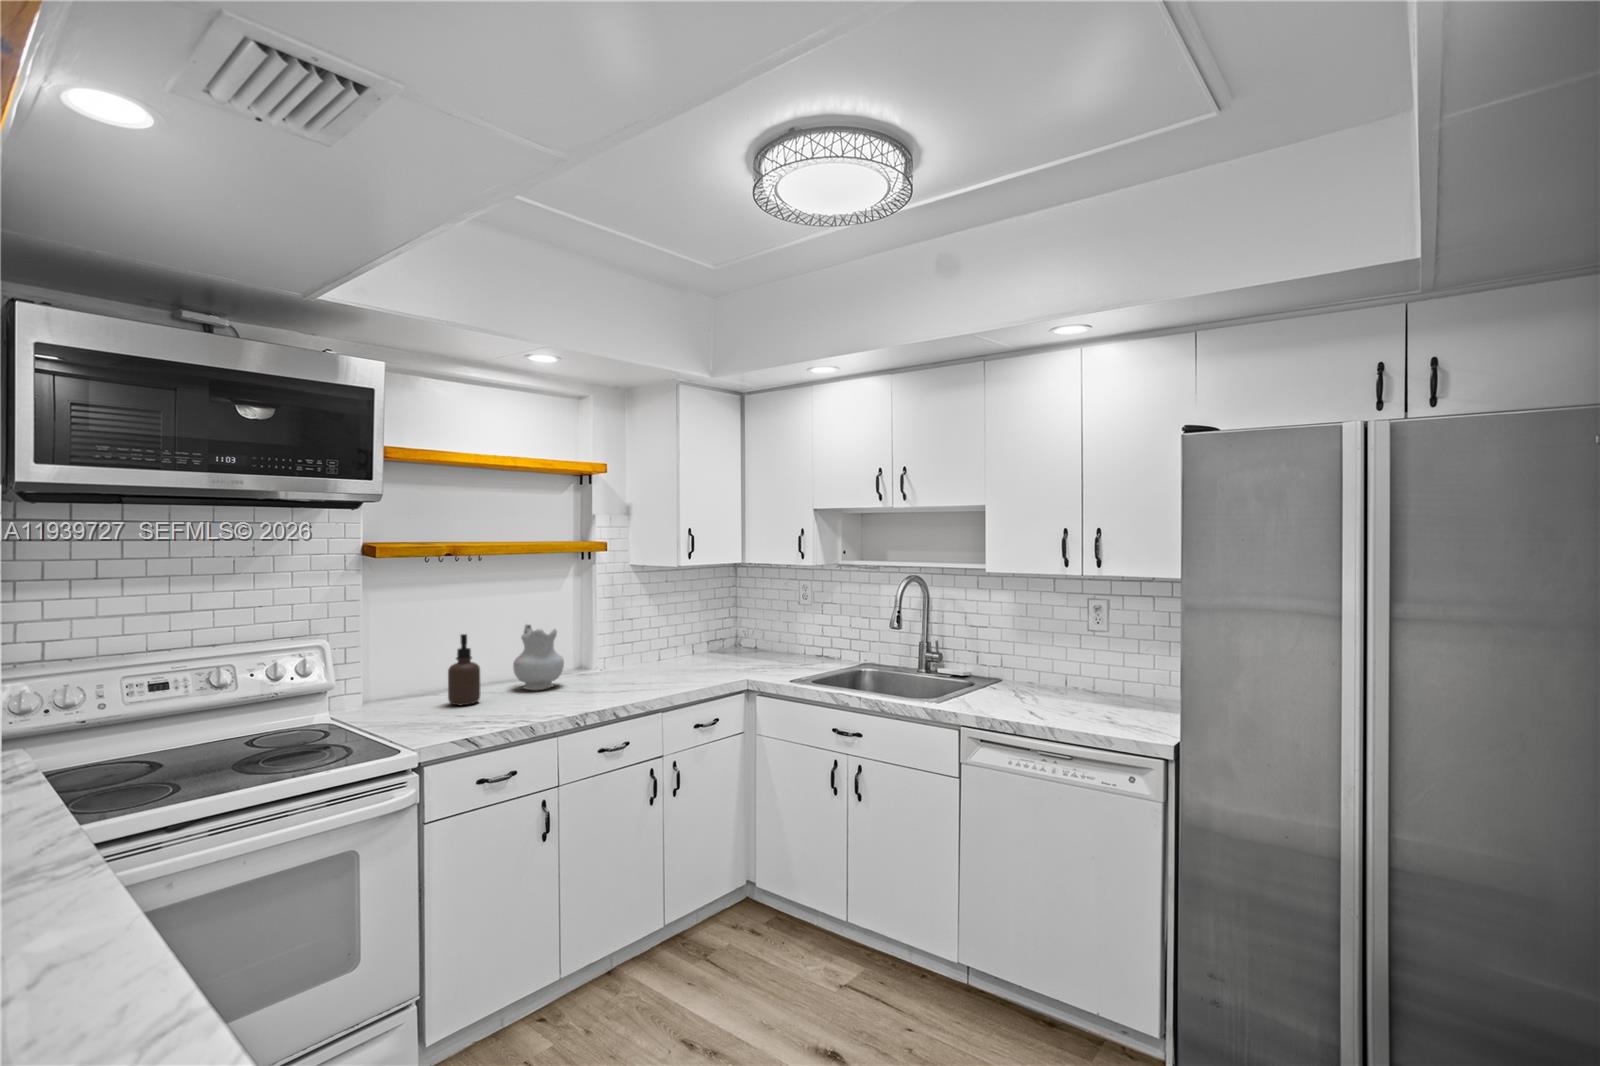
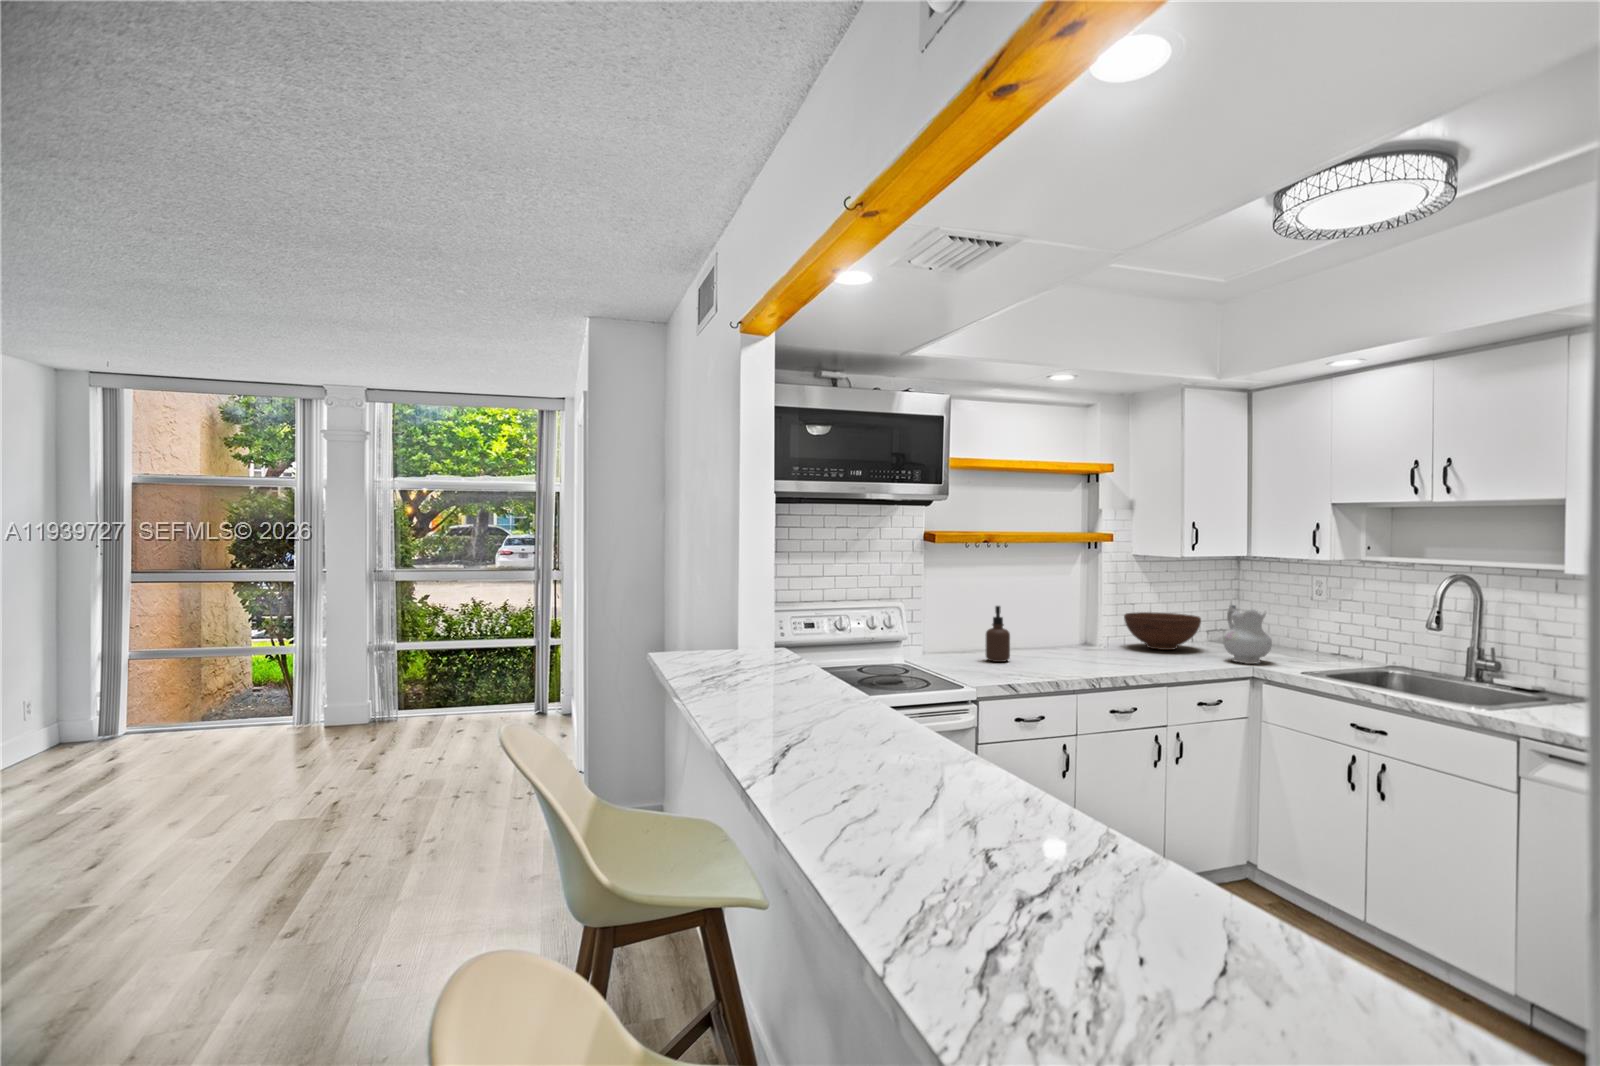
ceramic pitcher: present [513,625,564,690] -> present [1223,605,1272,664]
fruit bowl: none [621,626,698,667] -> present [1124,612,1201,650]

